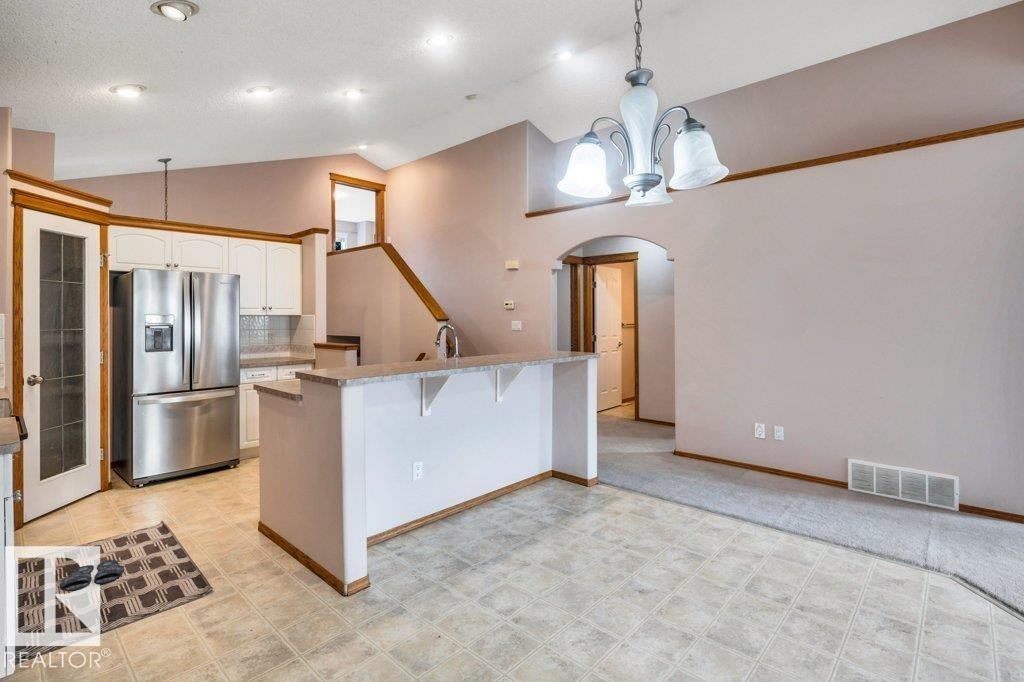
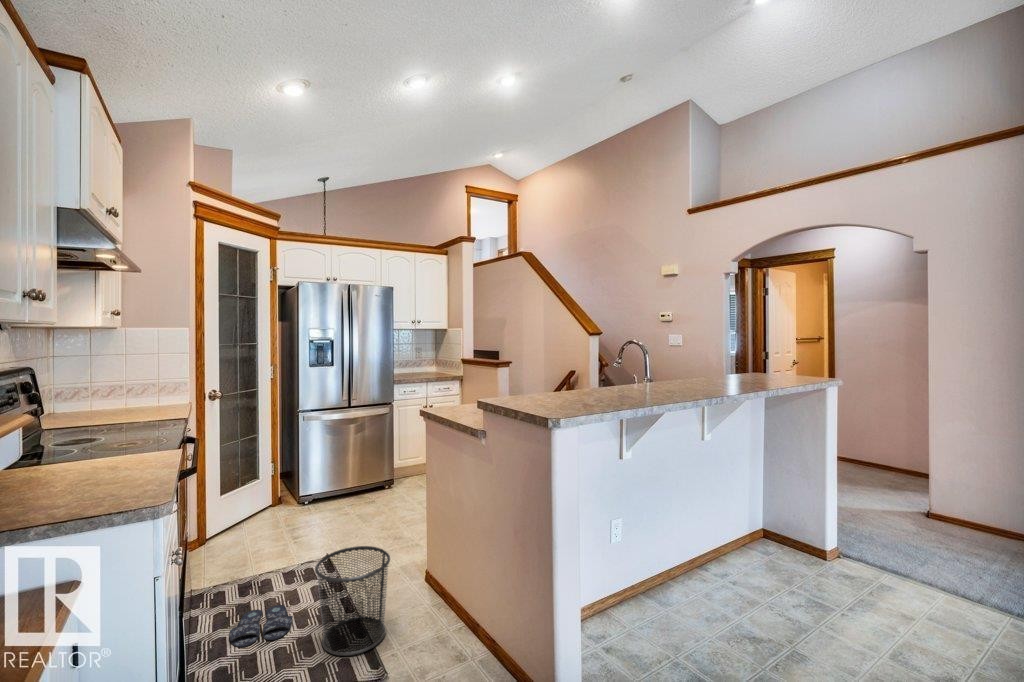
waste bin: none [144,501,216,587] -> present [315,546,390,656]

